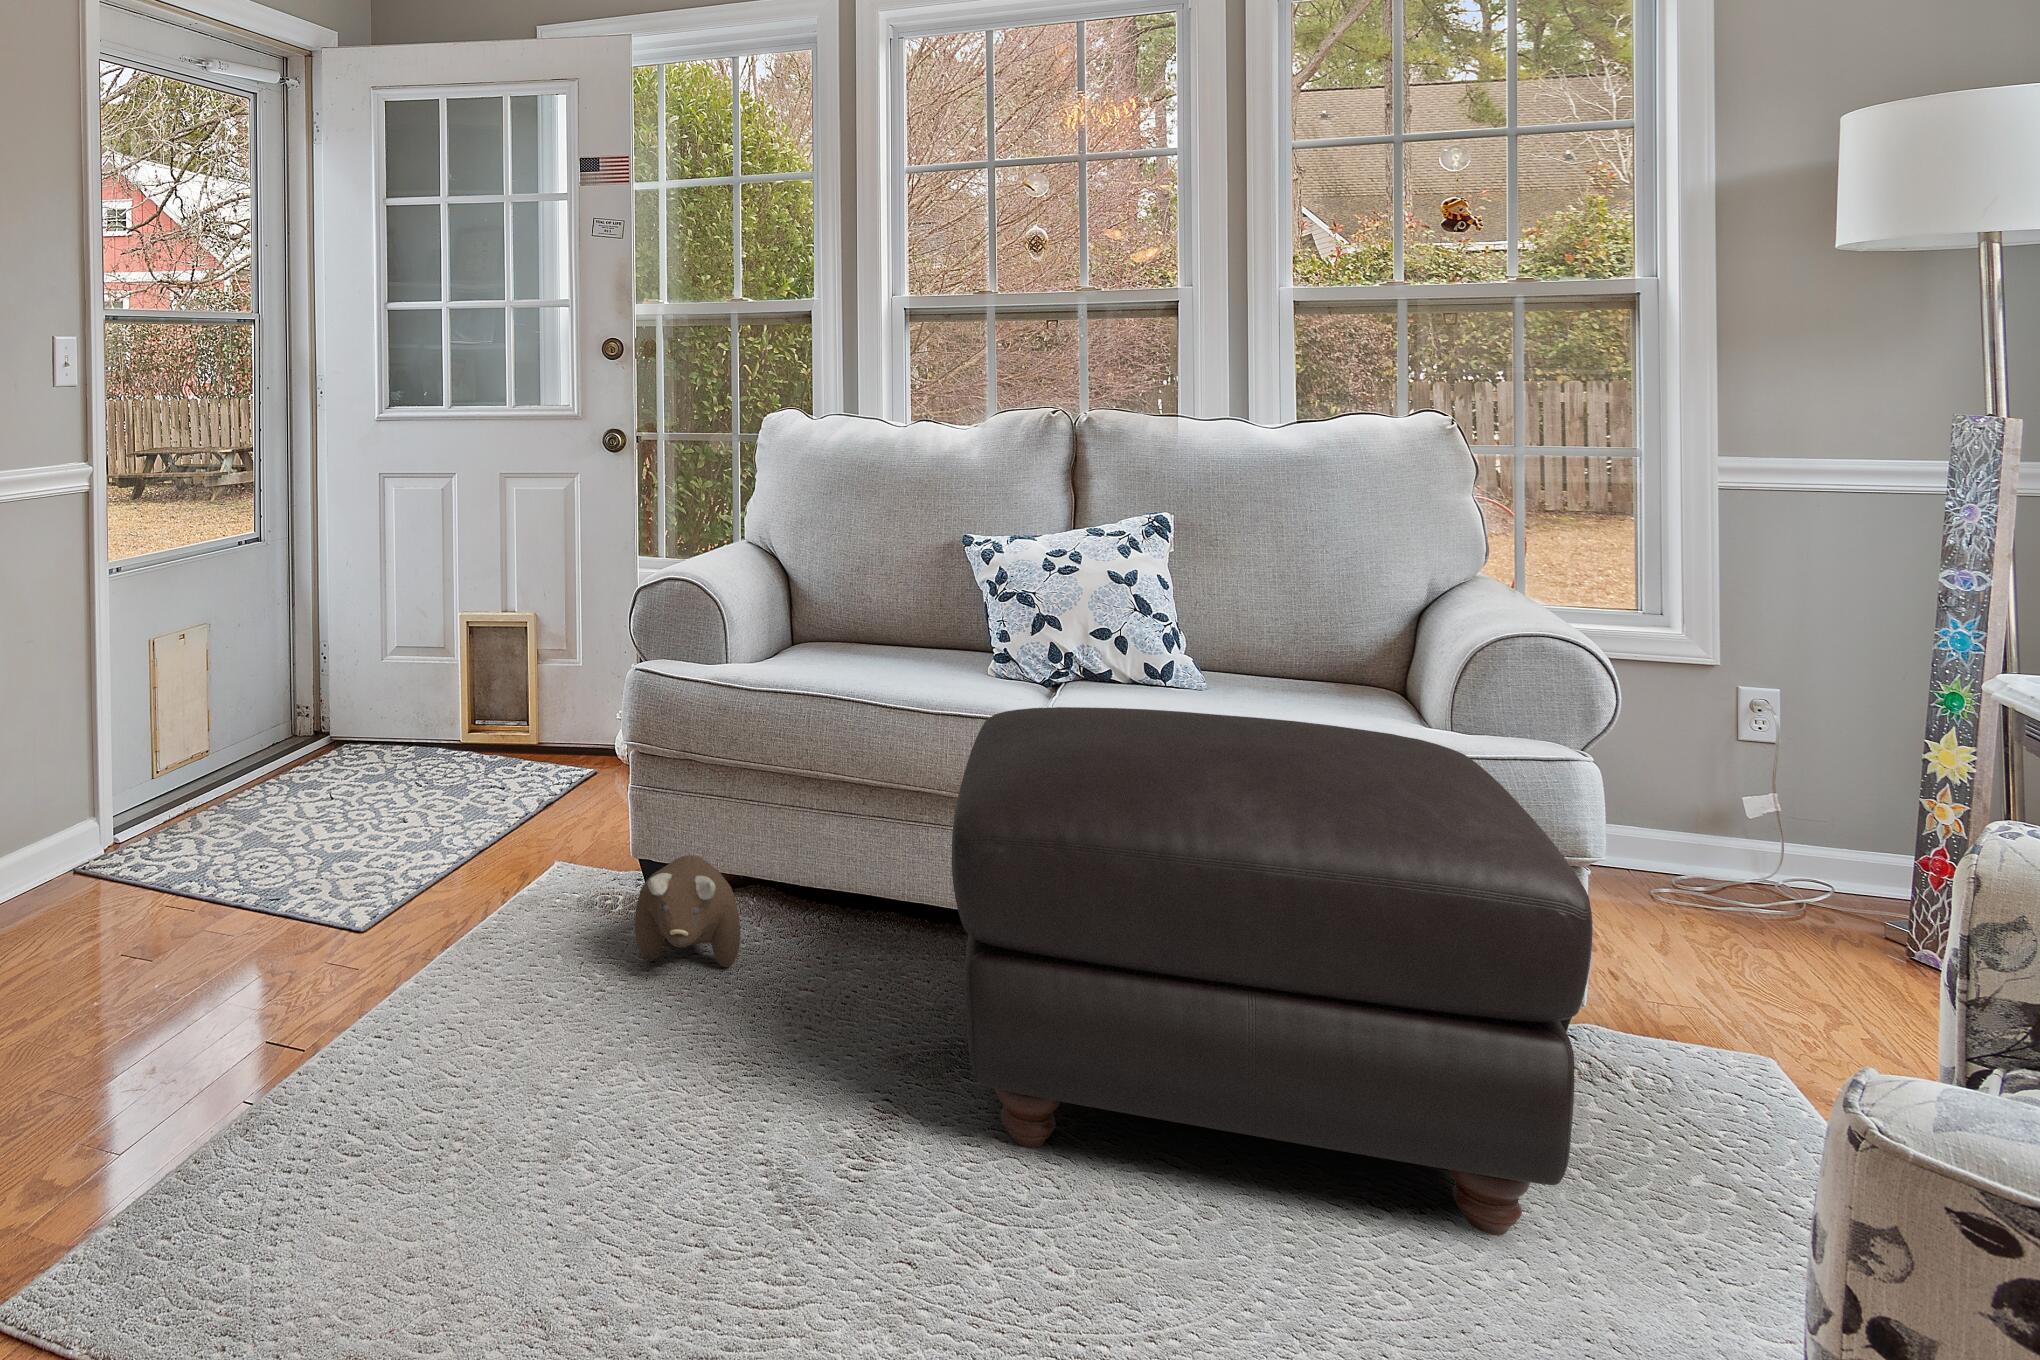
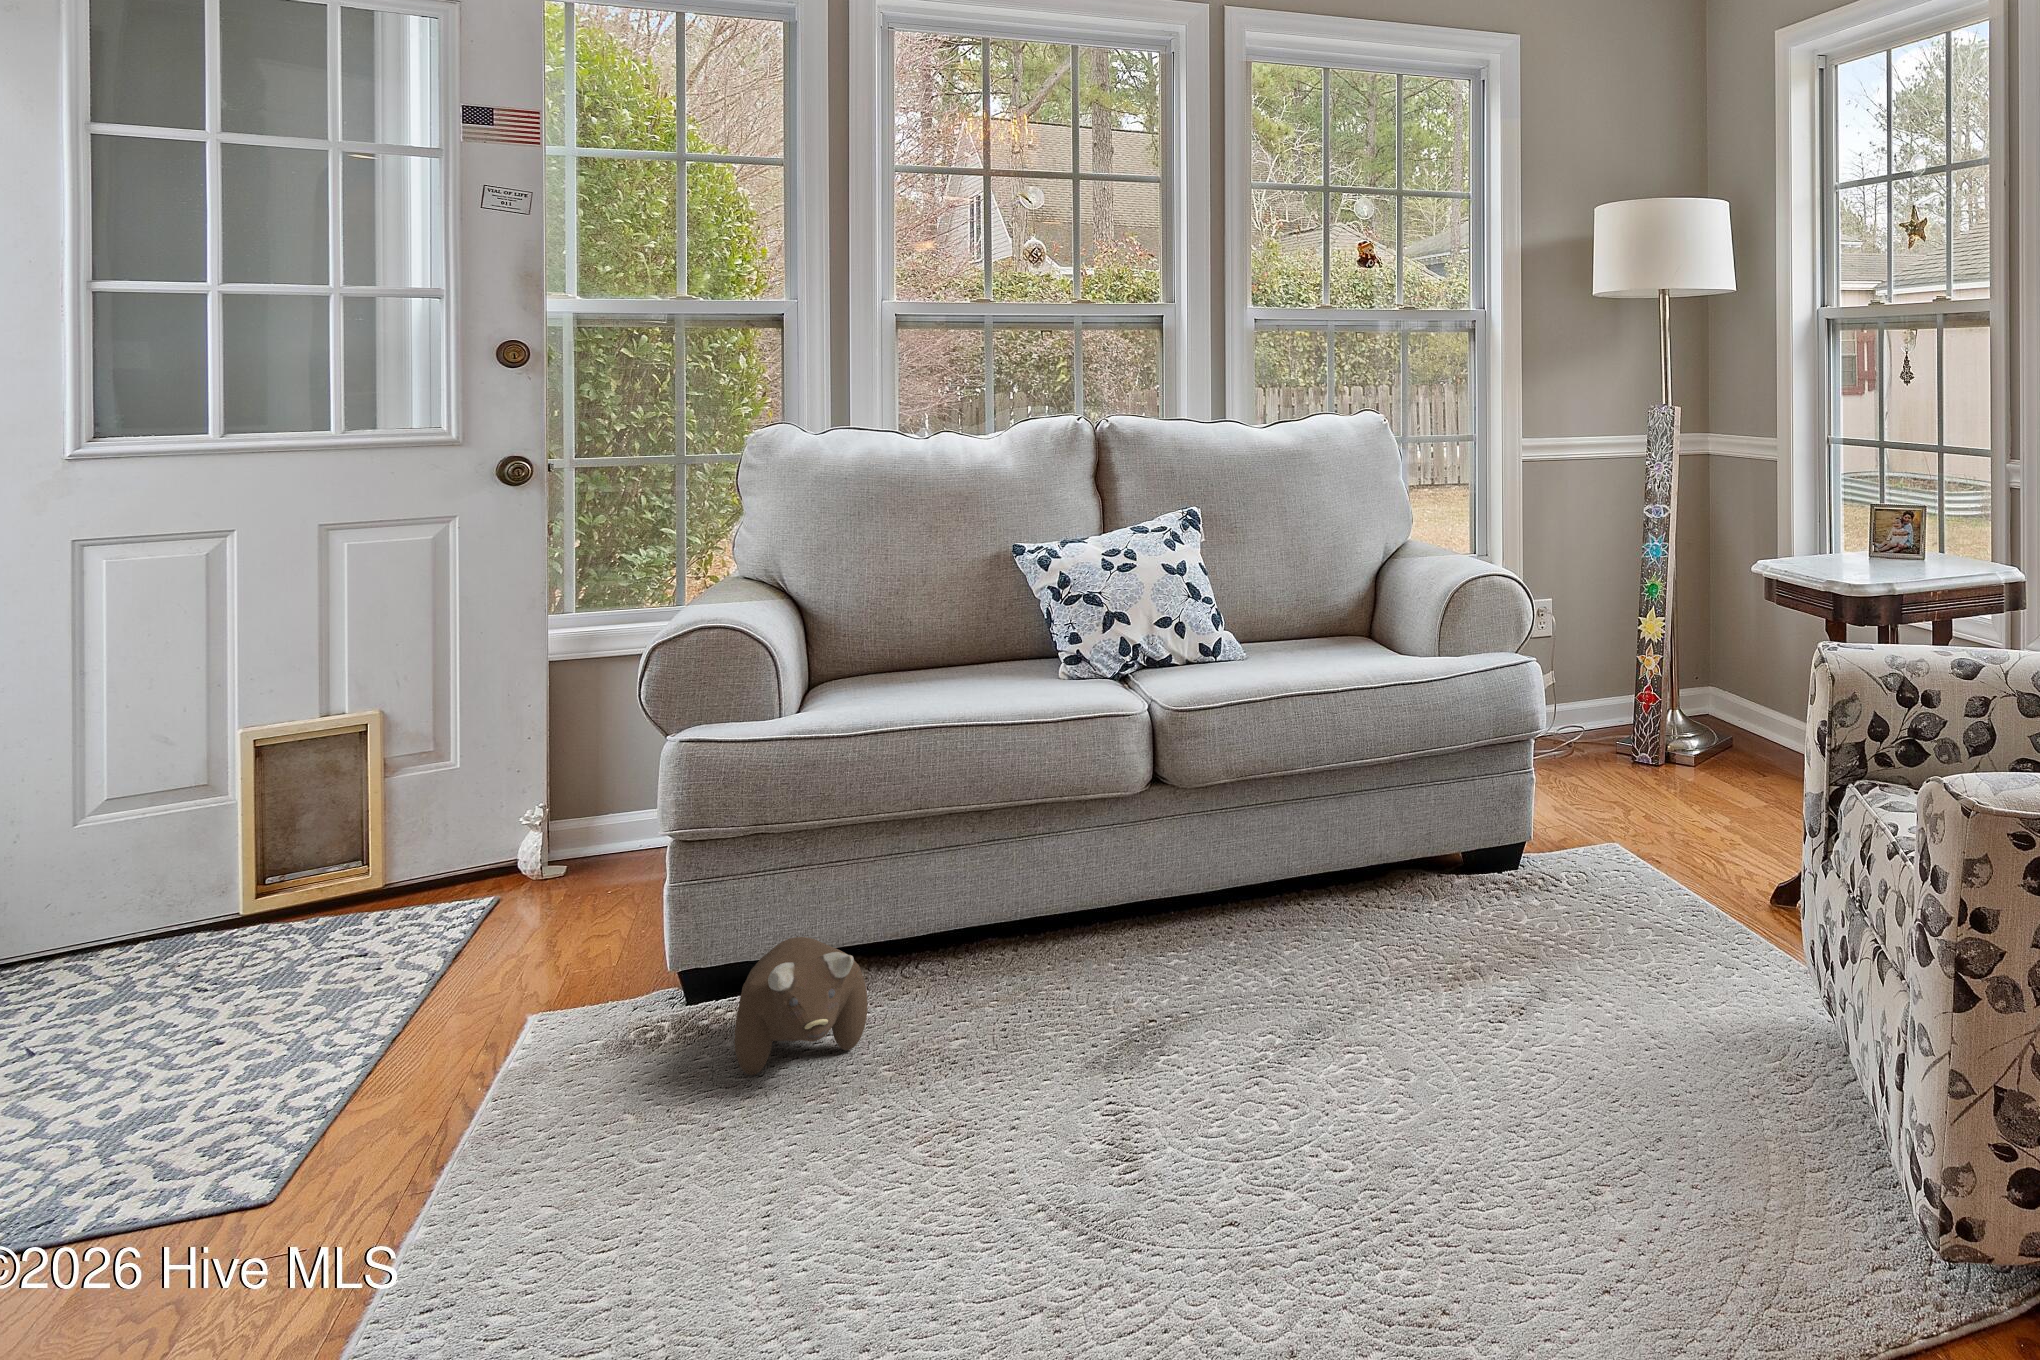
ottoman: present [952,707,1592,1235] -> none [1109,665,1630,1092]

